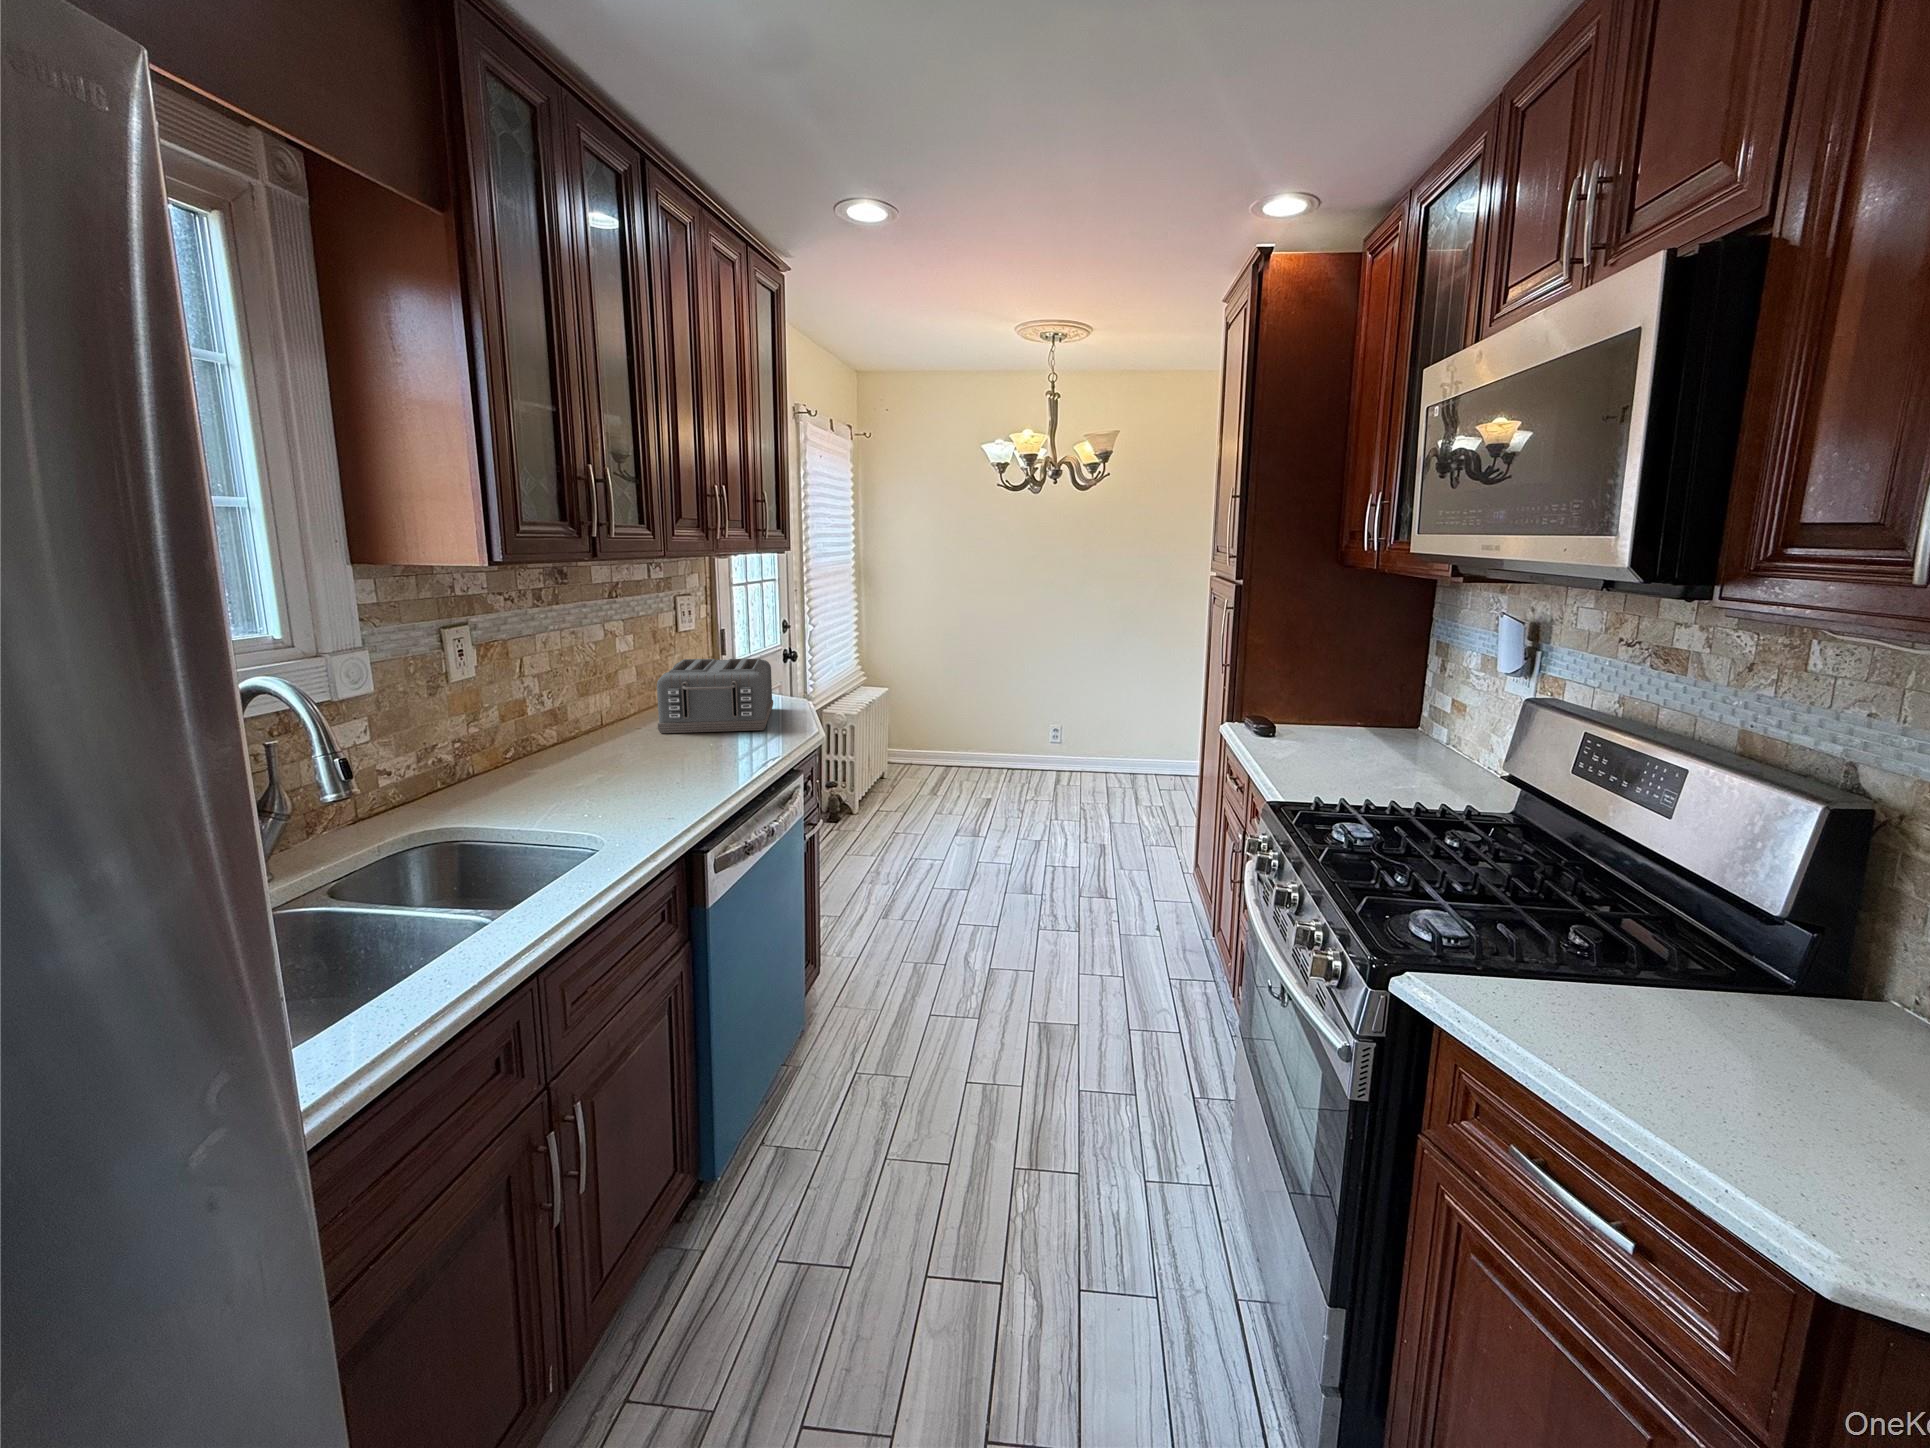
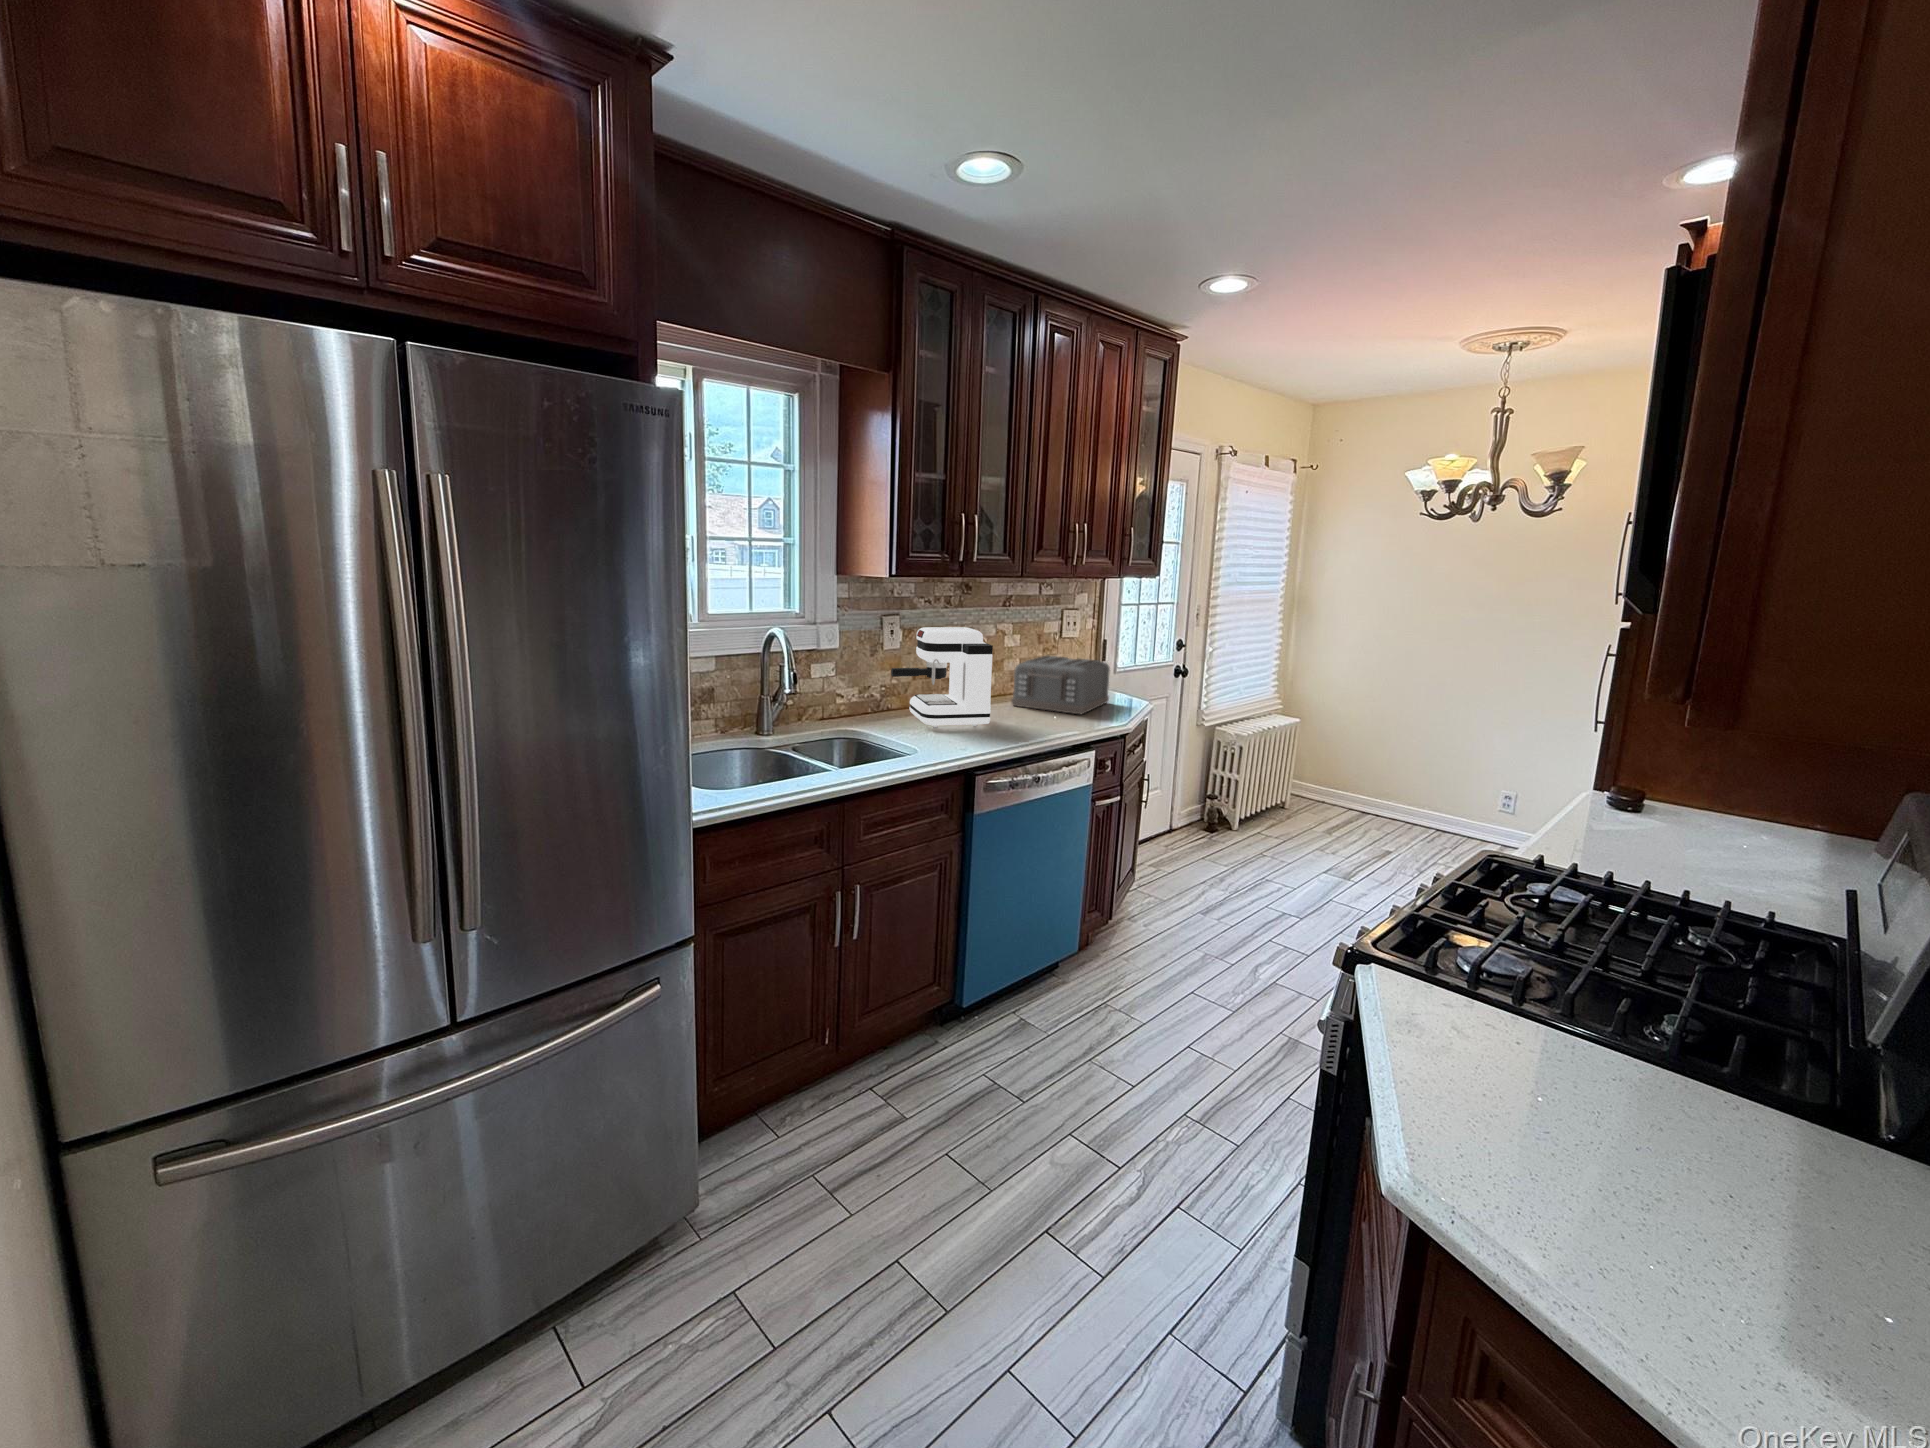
coffee maker: none [482,634,668,793] -> present [891,627,993,727]

